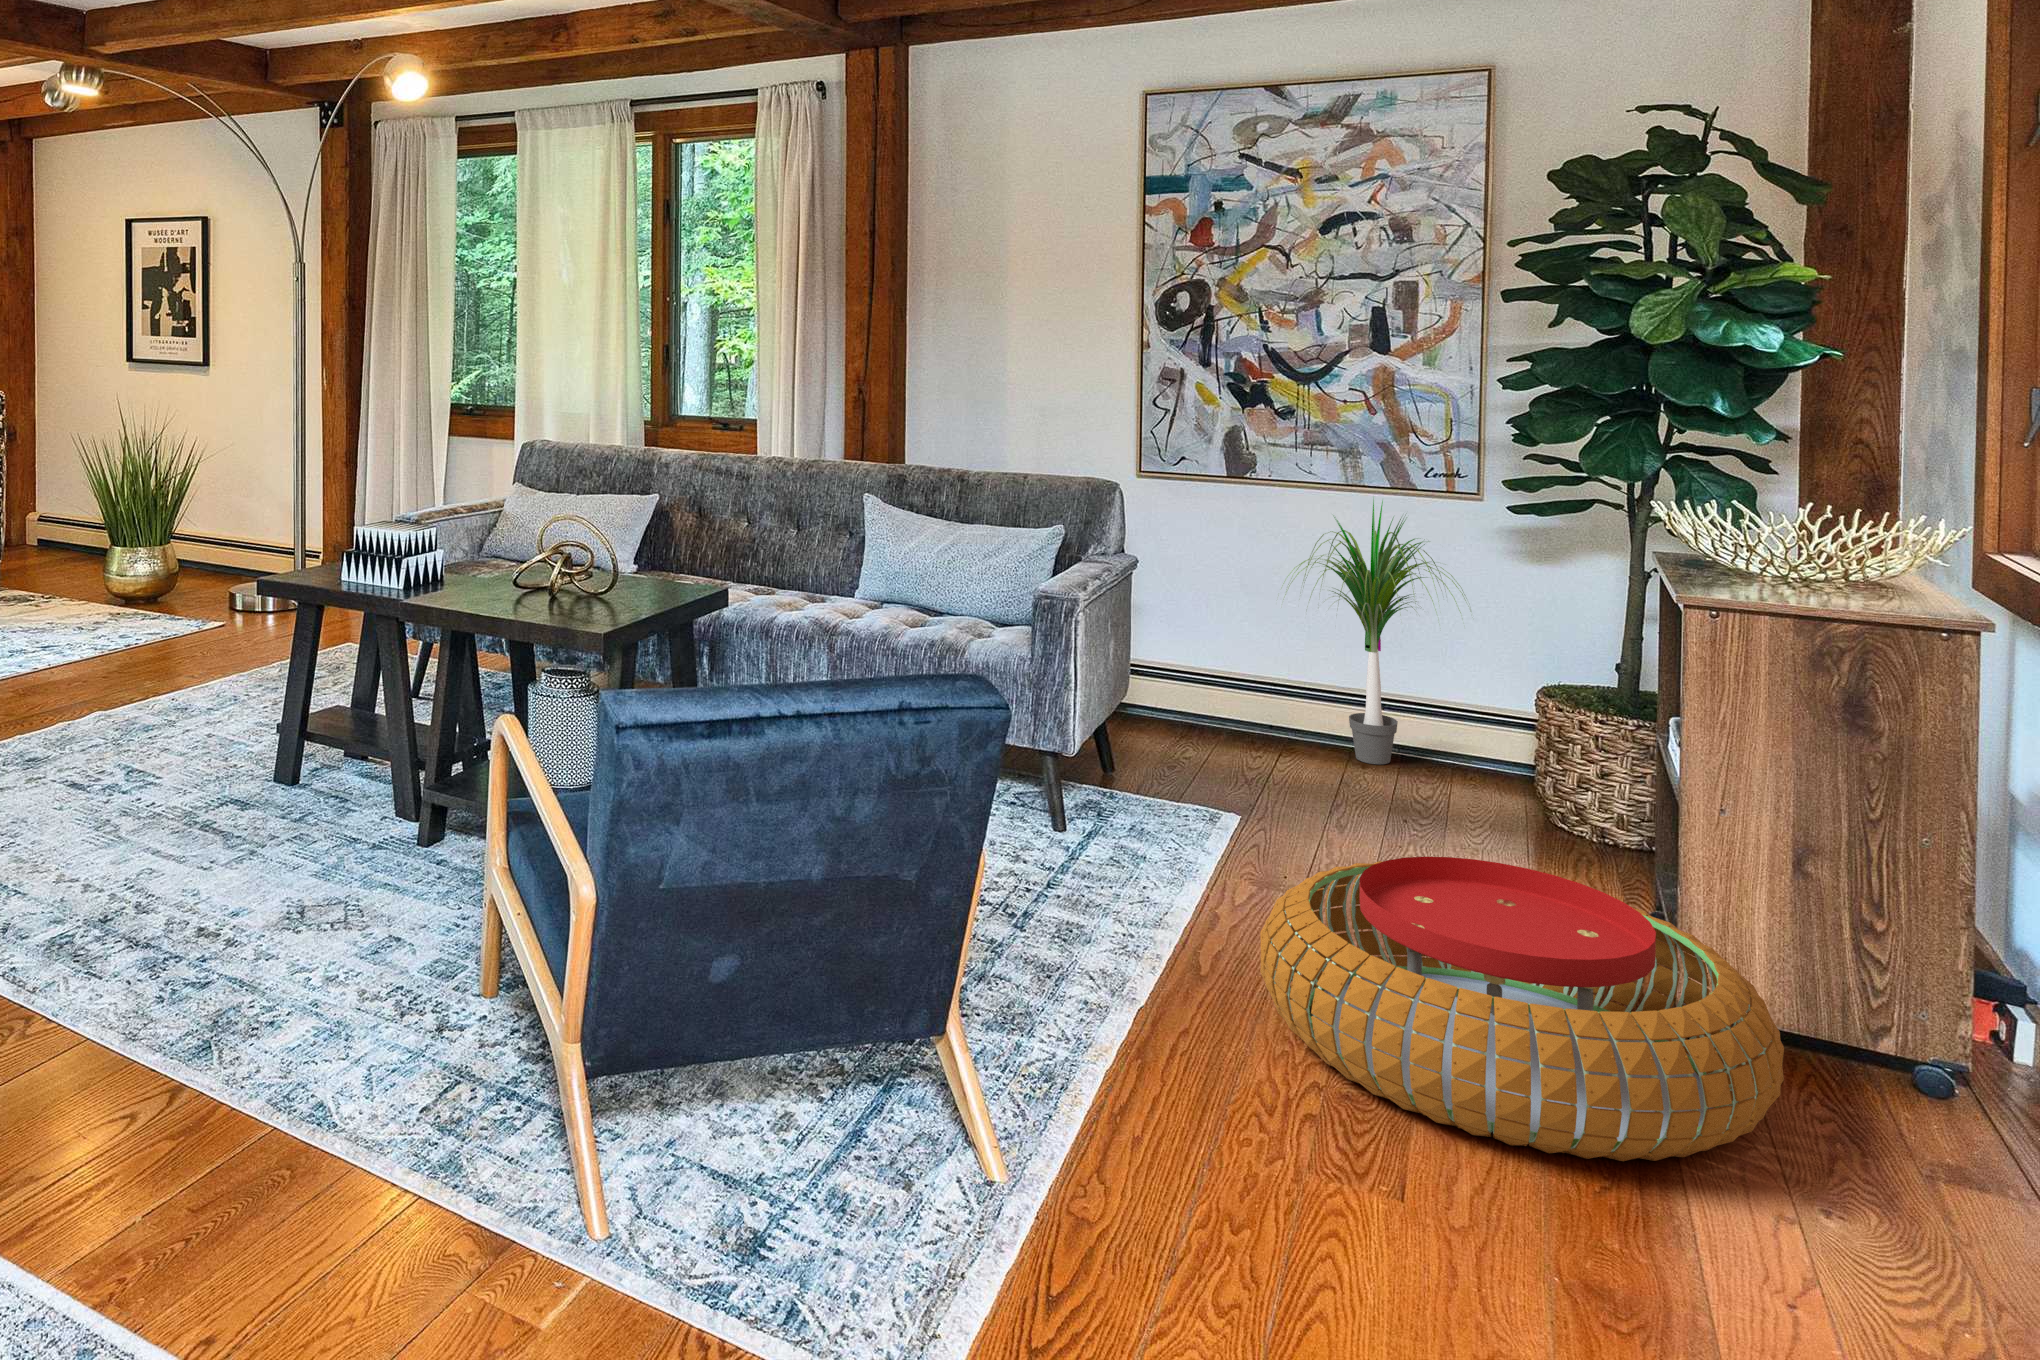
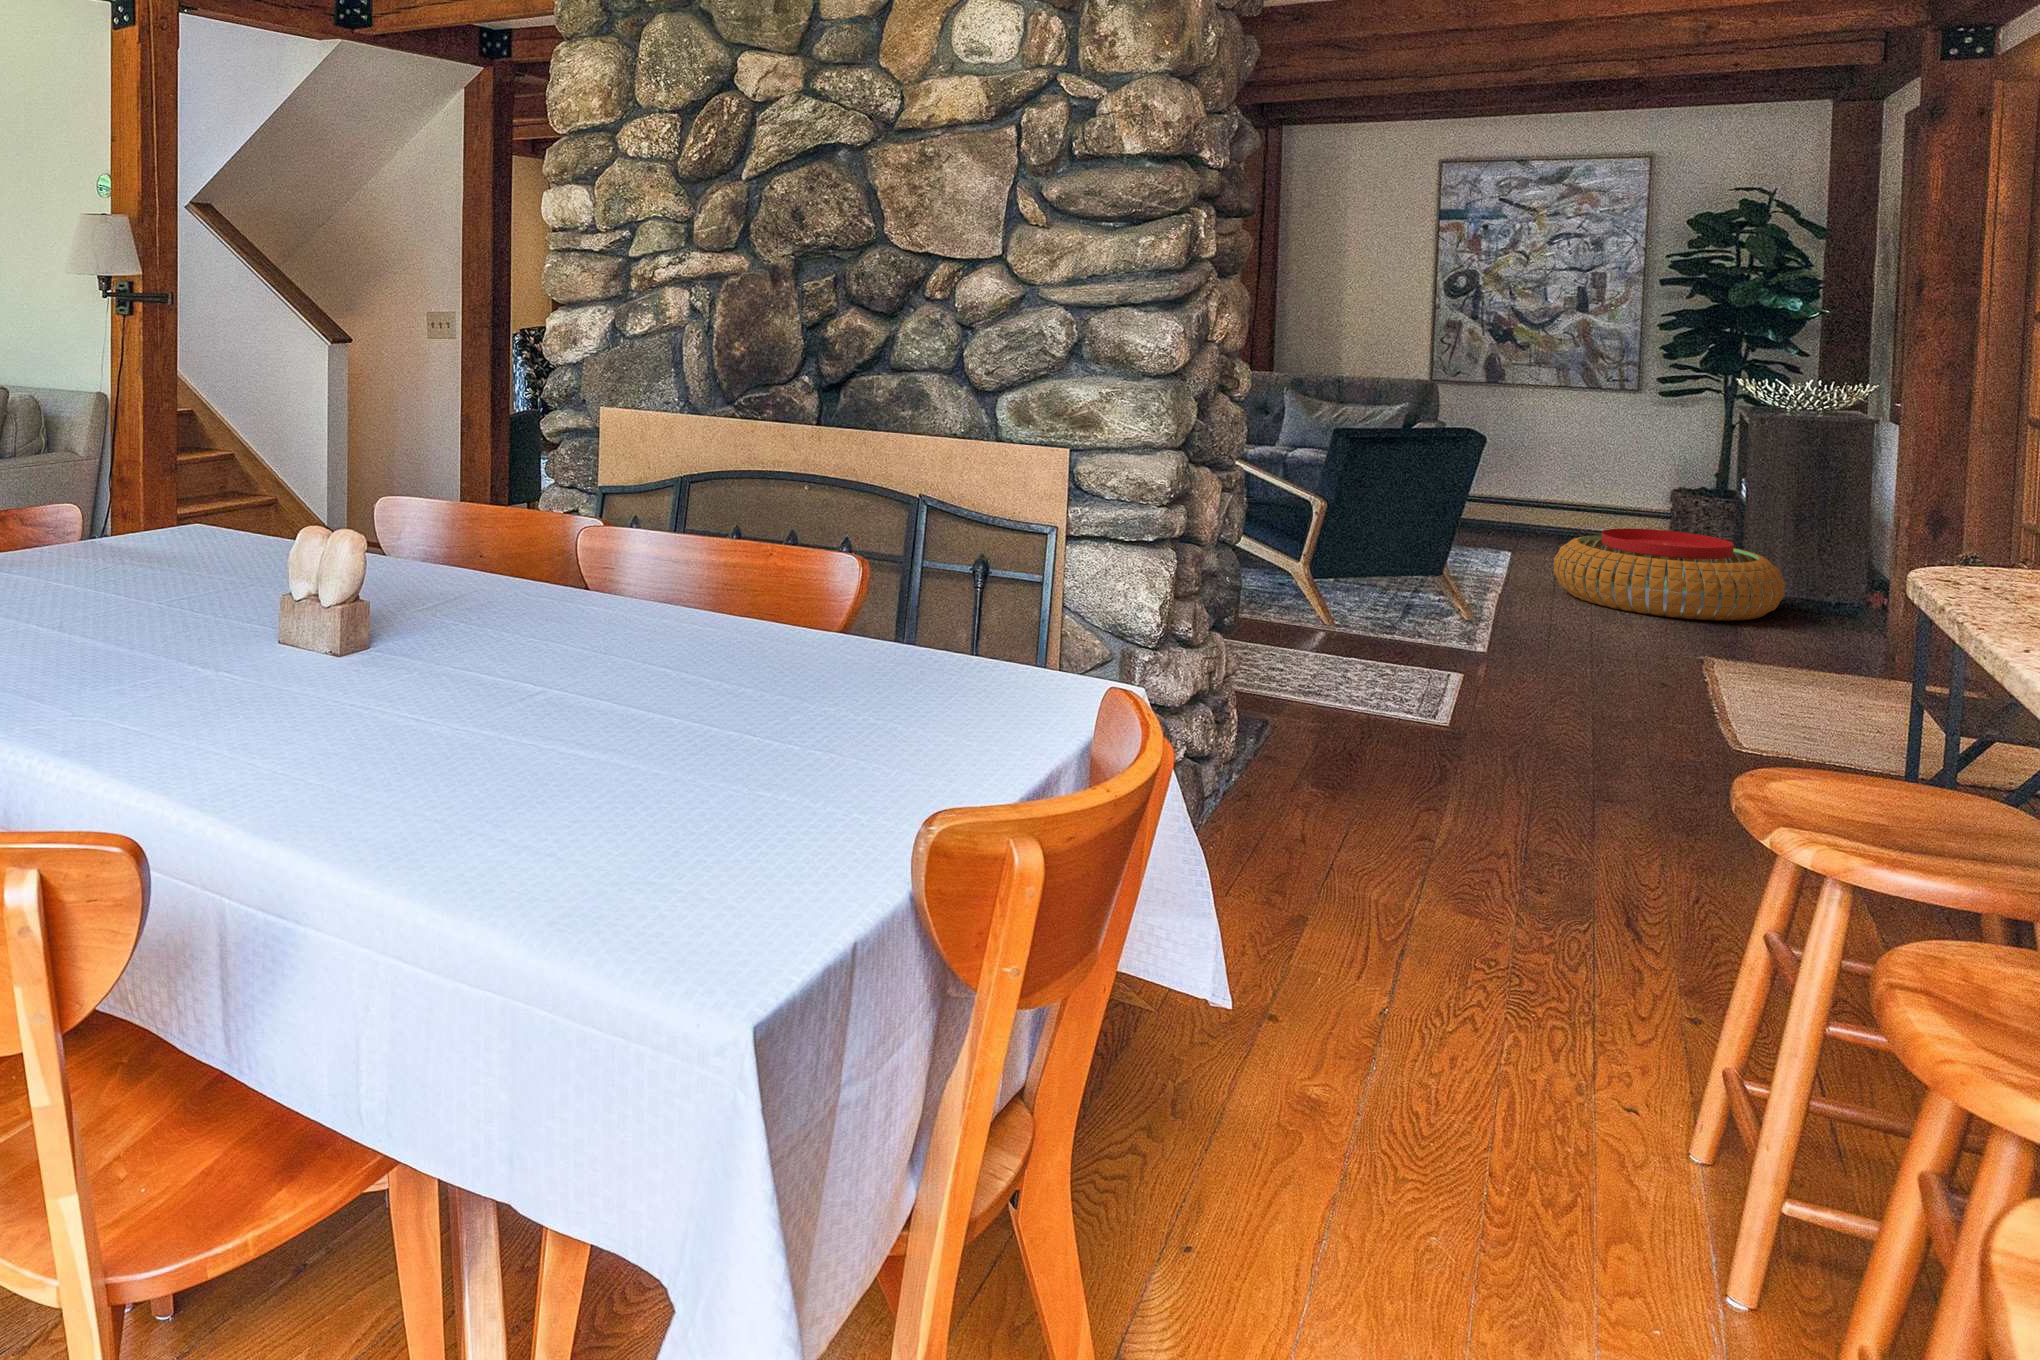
potted plant: present [1285,500,1466,764] -> none [1518,391,1635,537]

